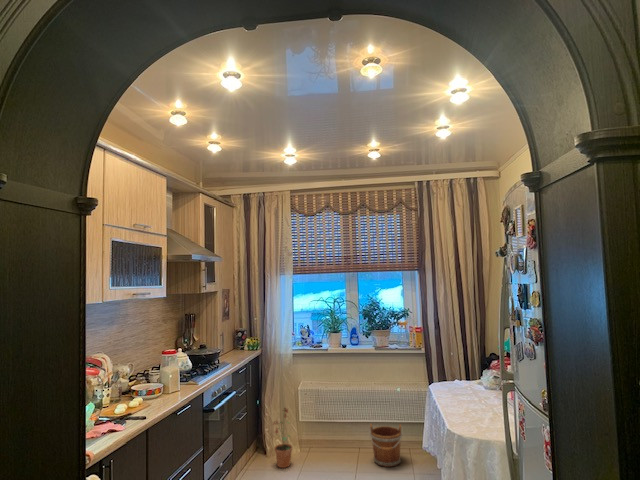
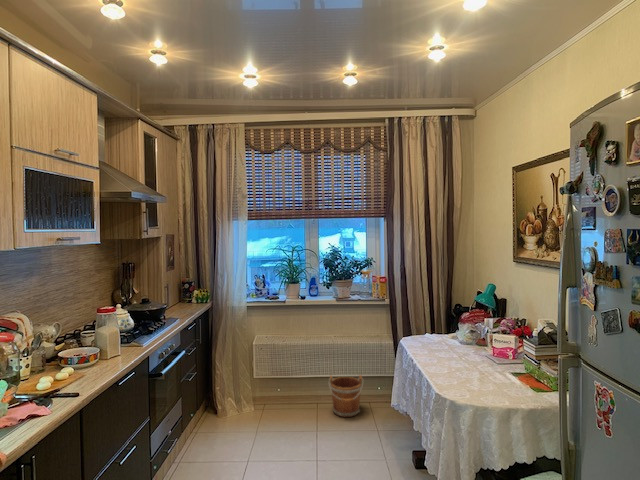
potted plant: present [273,408,292,468] -> none [226,362,248,424]

